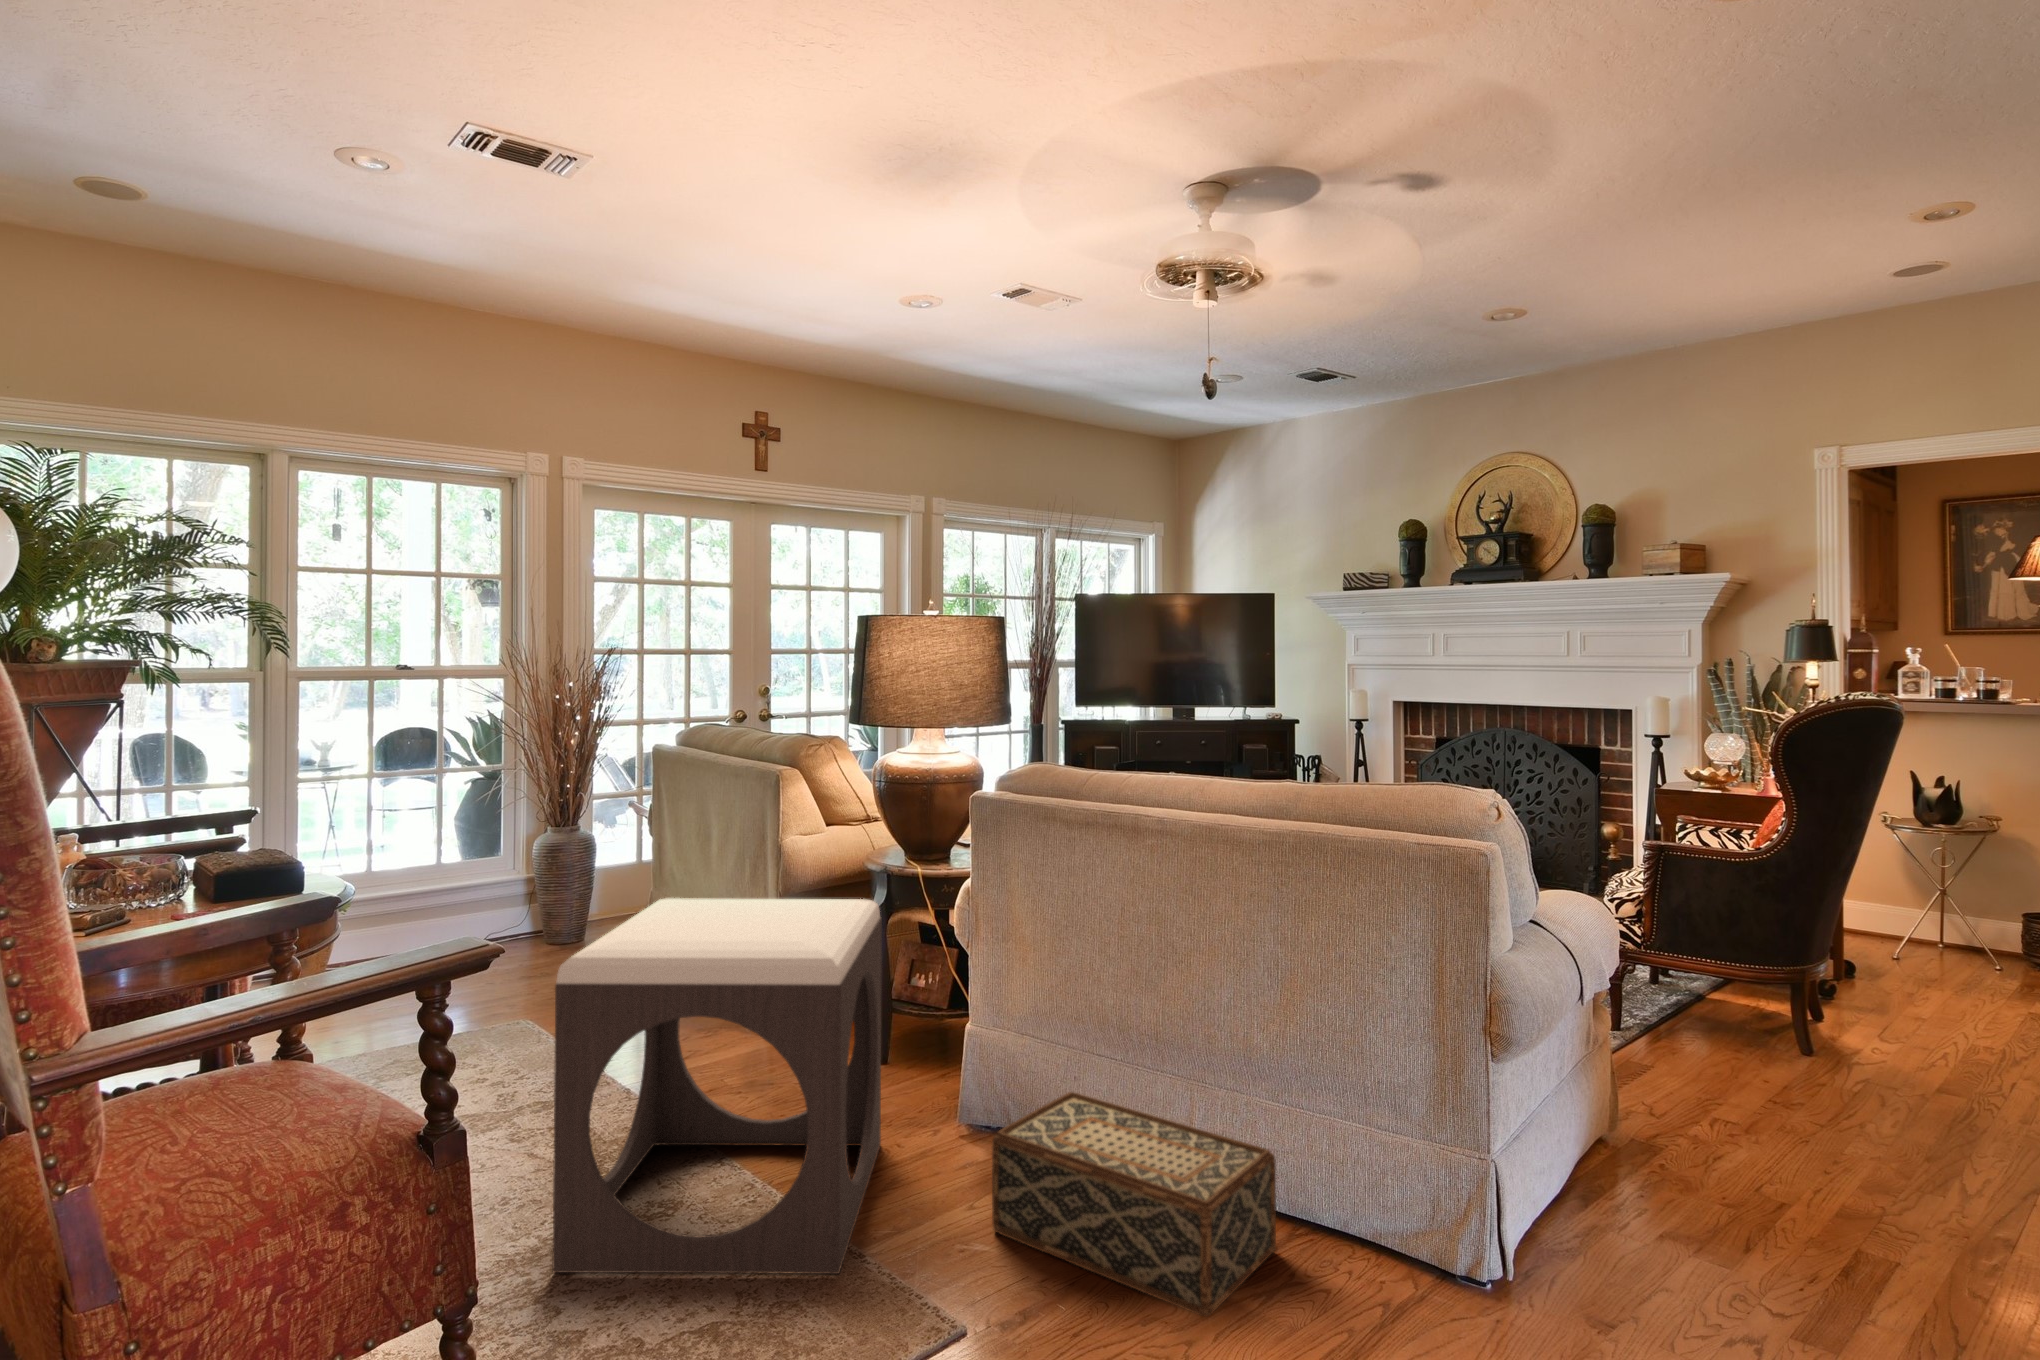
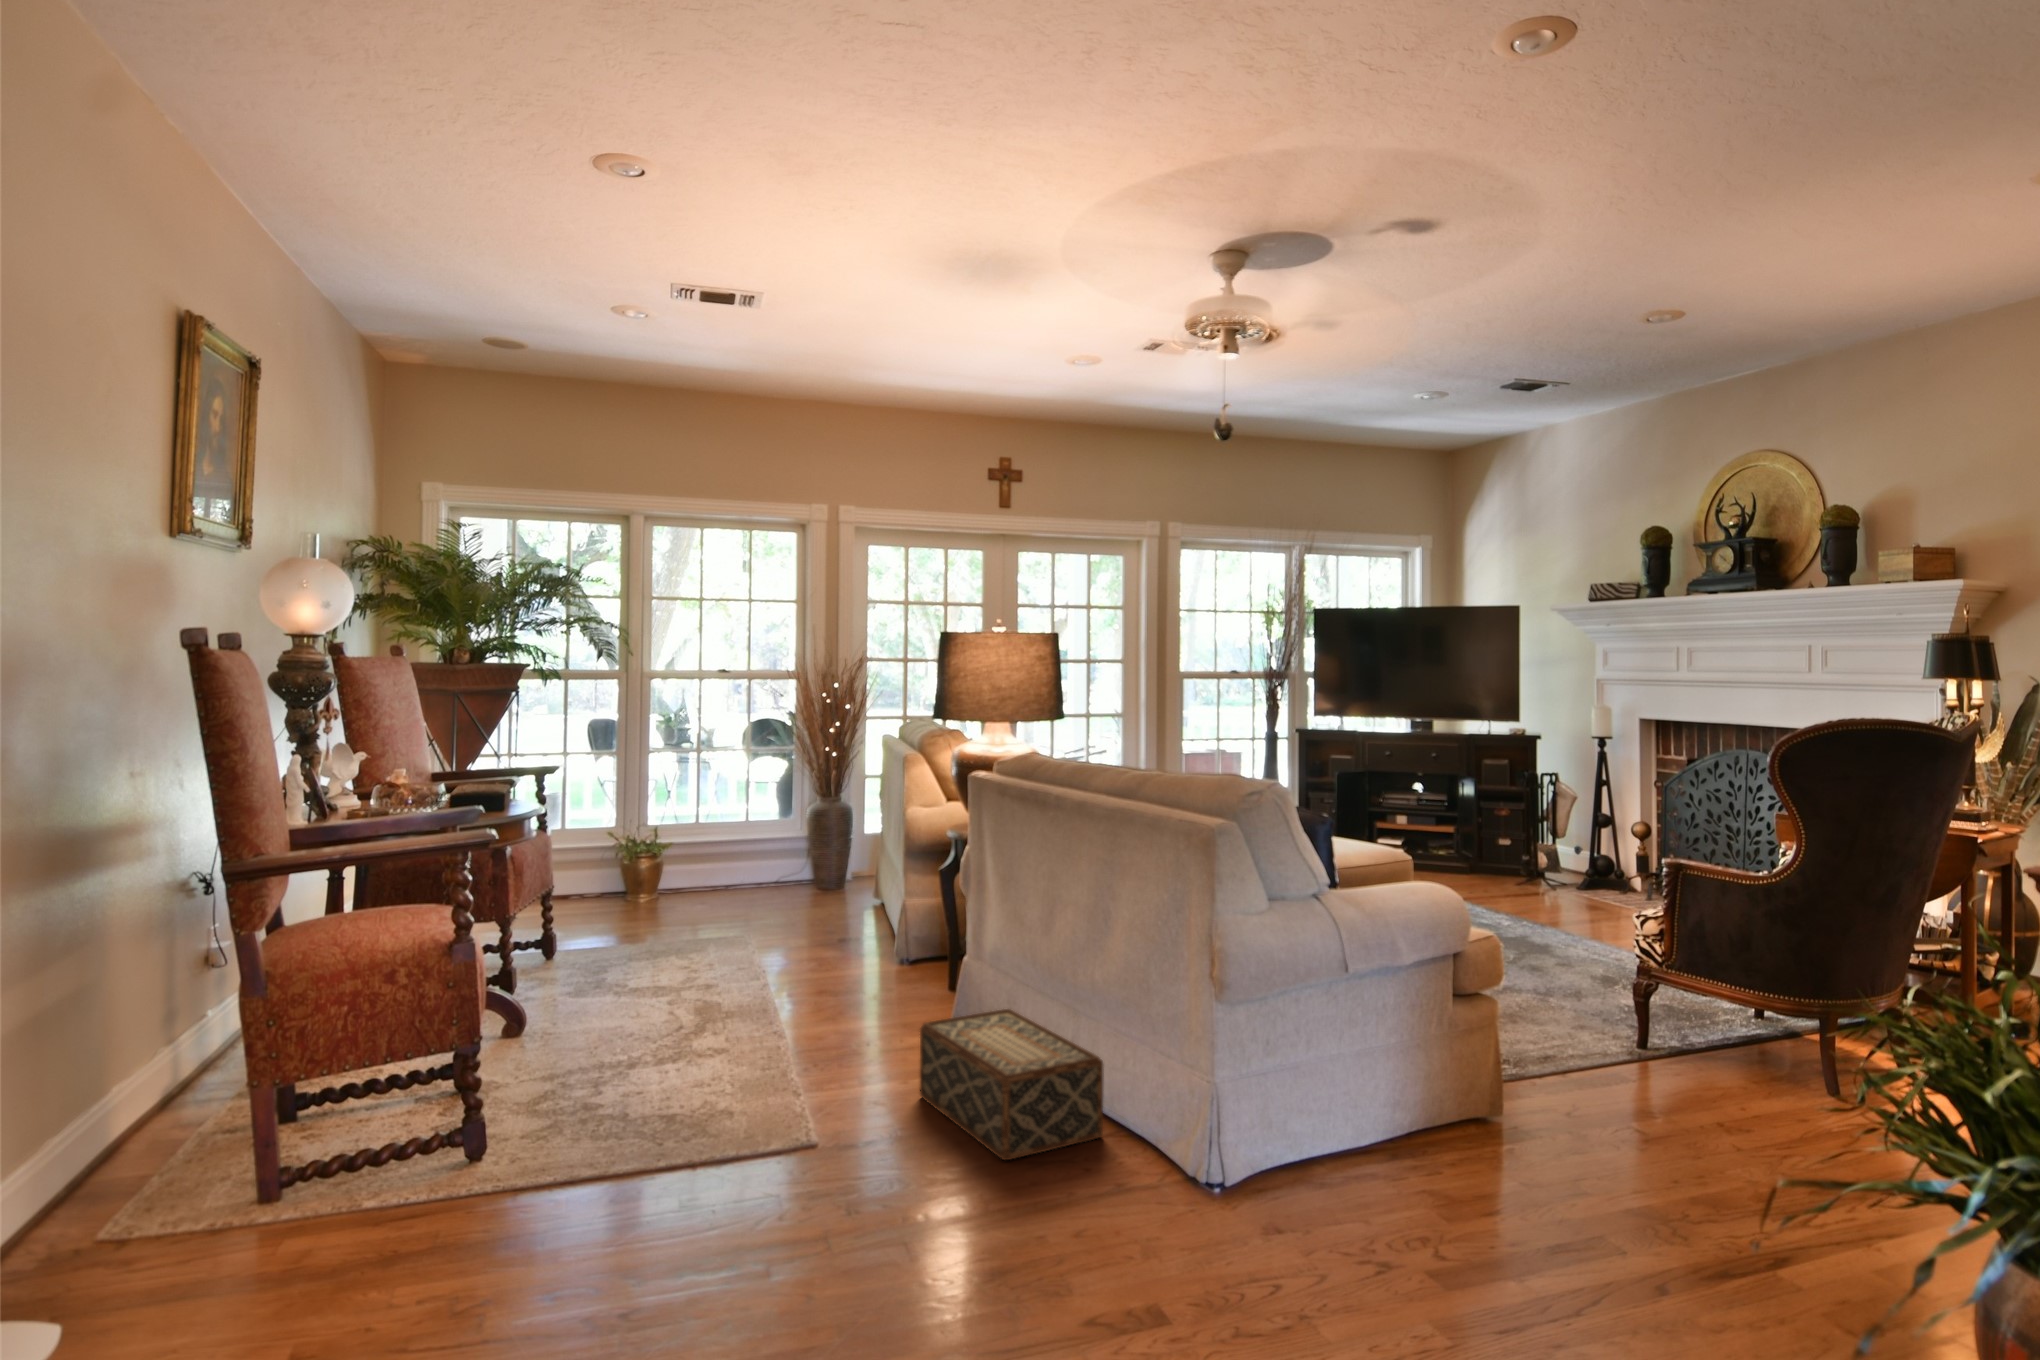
footstool: present [552,898,882,1274] -> none [638,842,903,1101]

